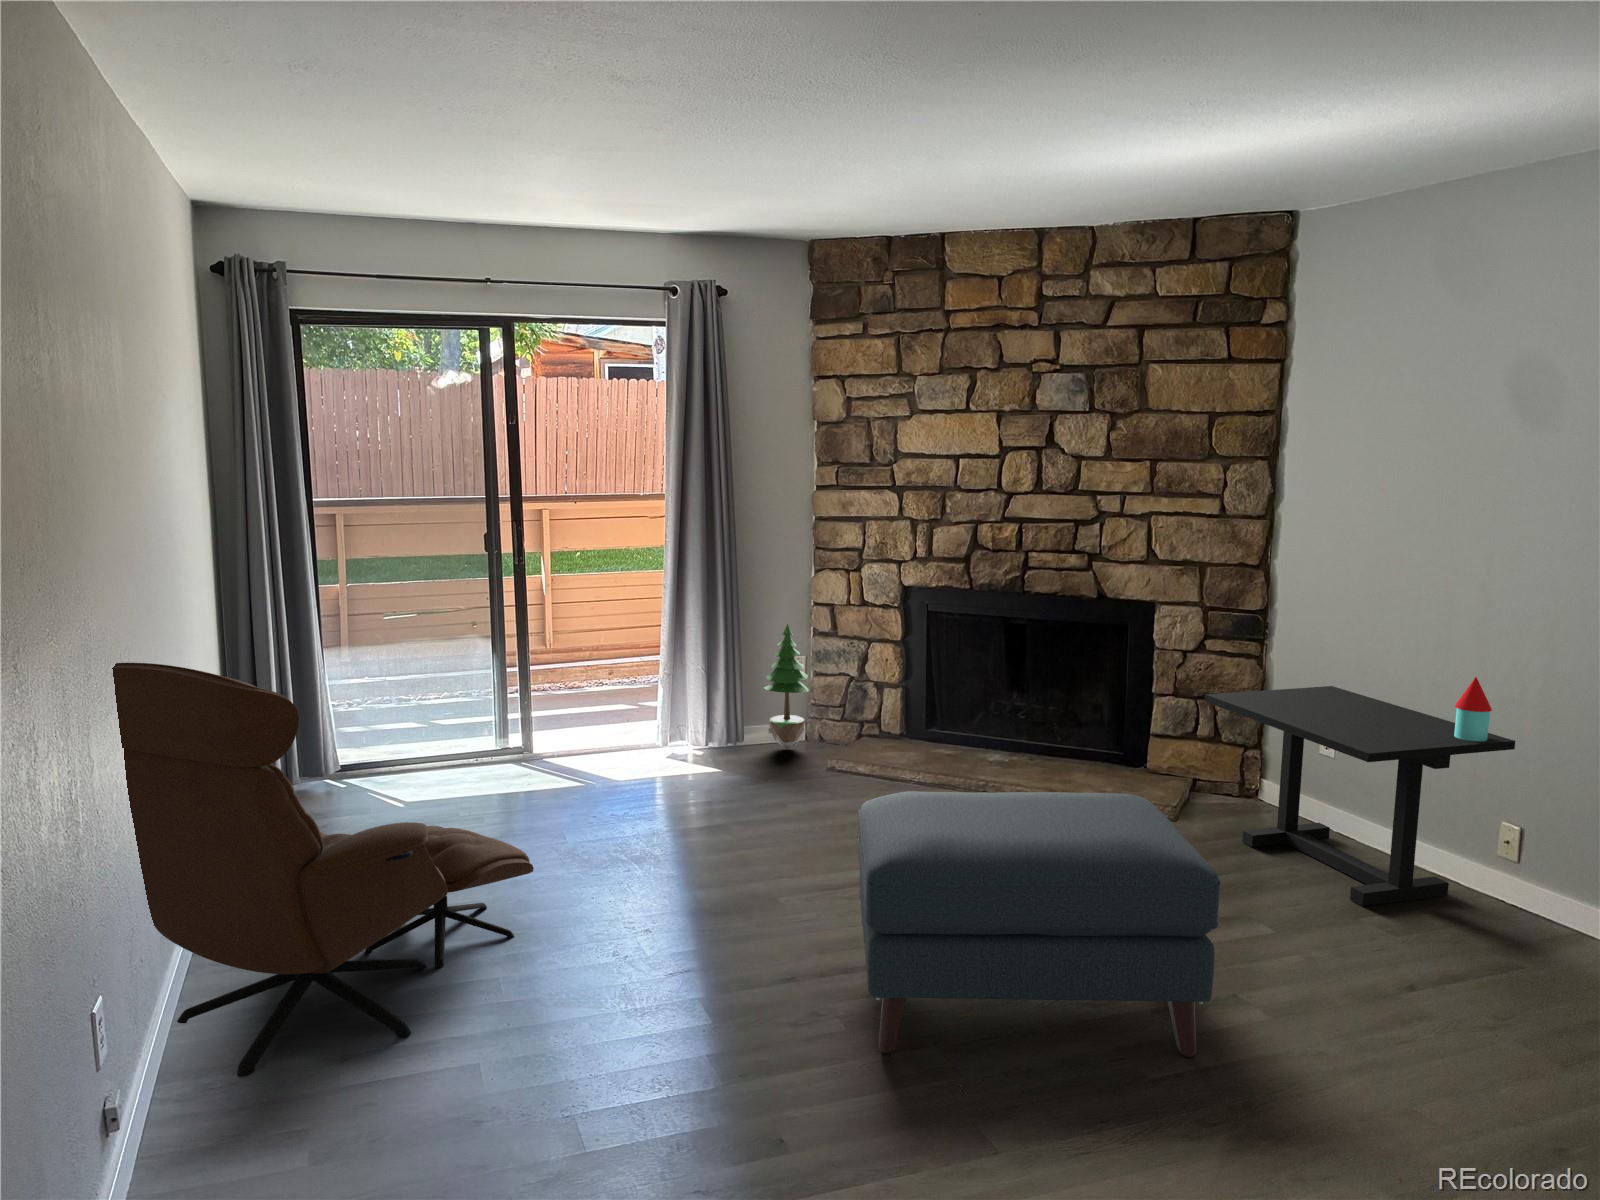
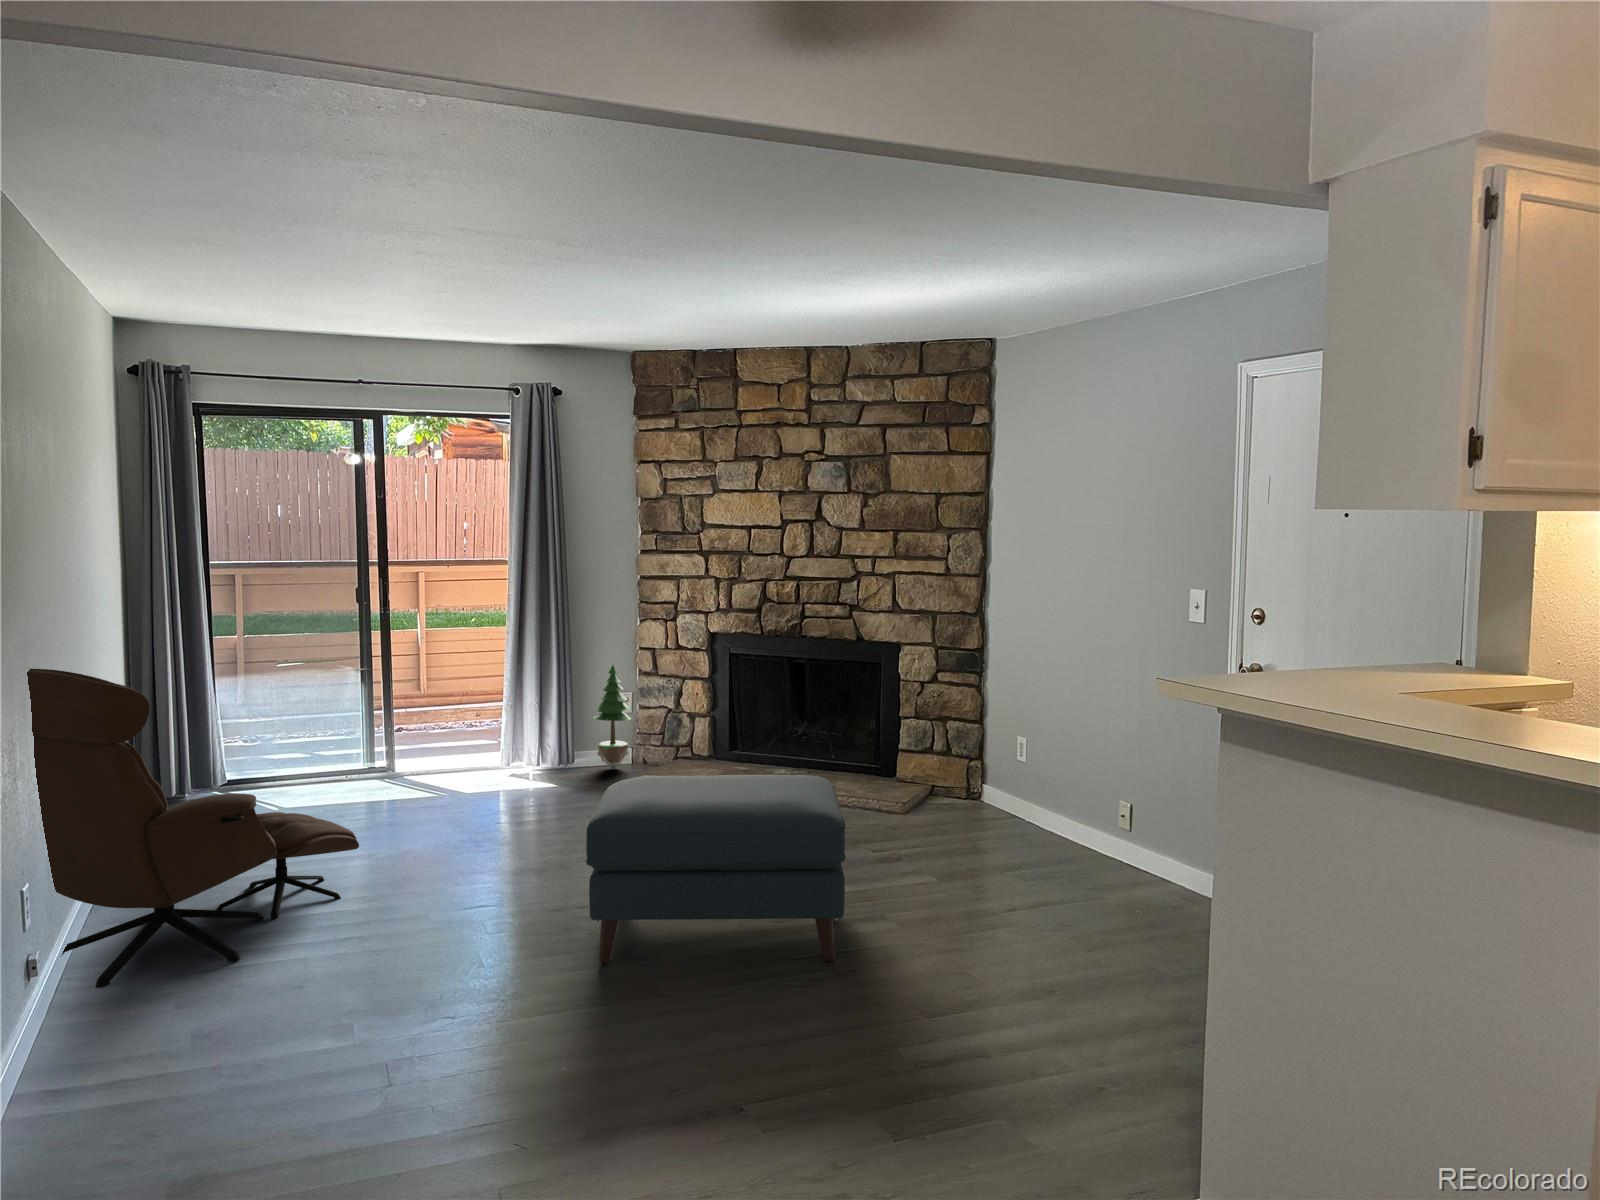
side table: present [1205,677,1515,906] -> none [918,689,1124,868]

